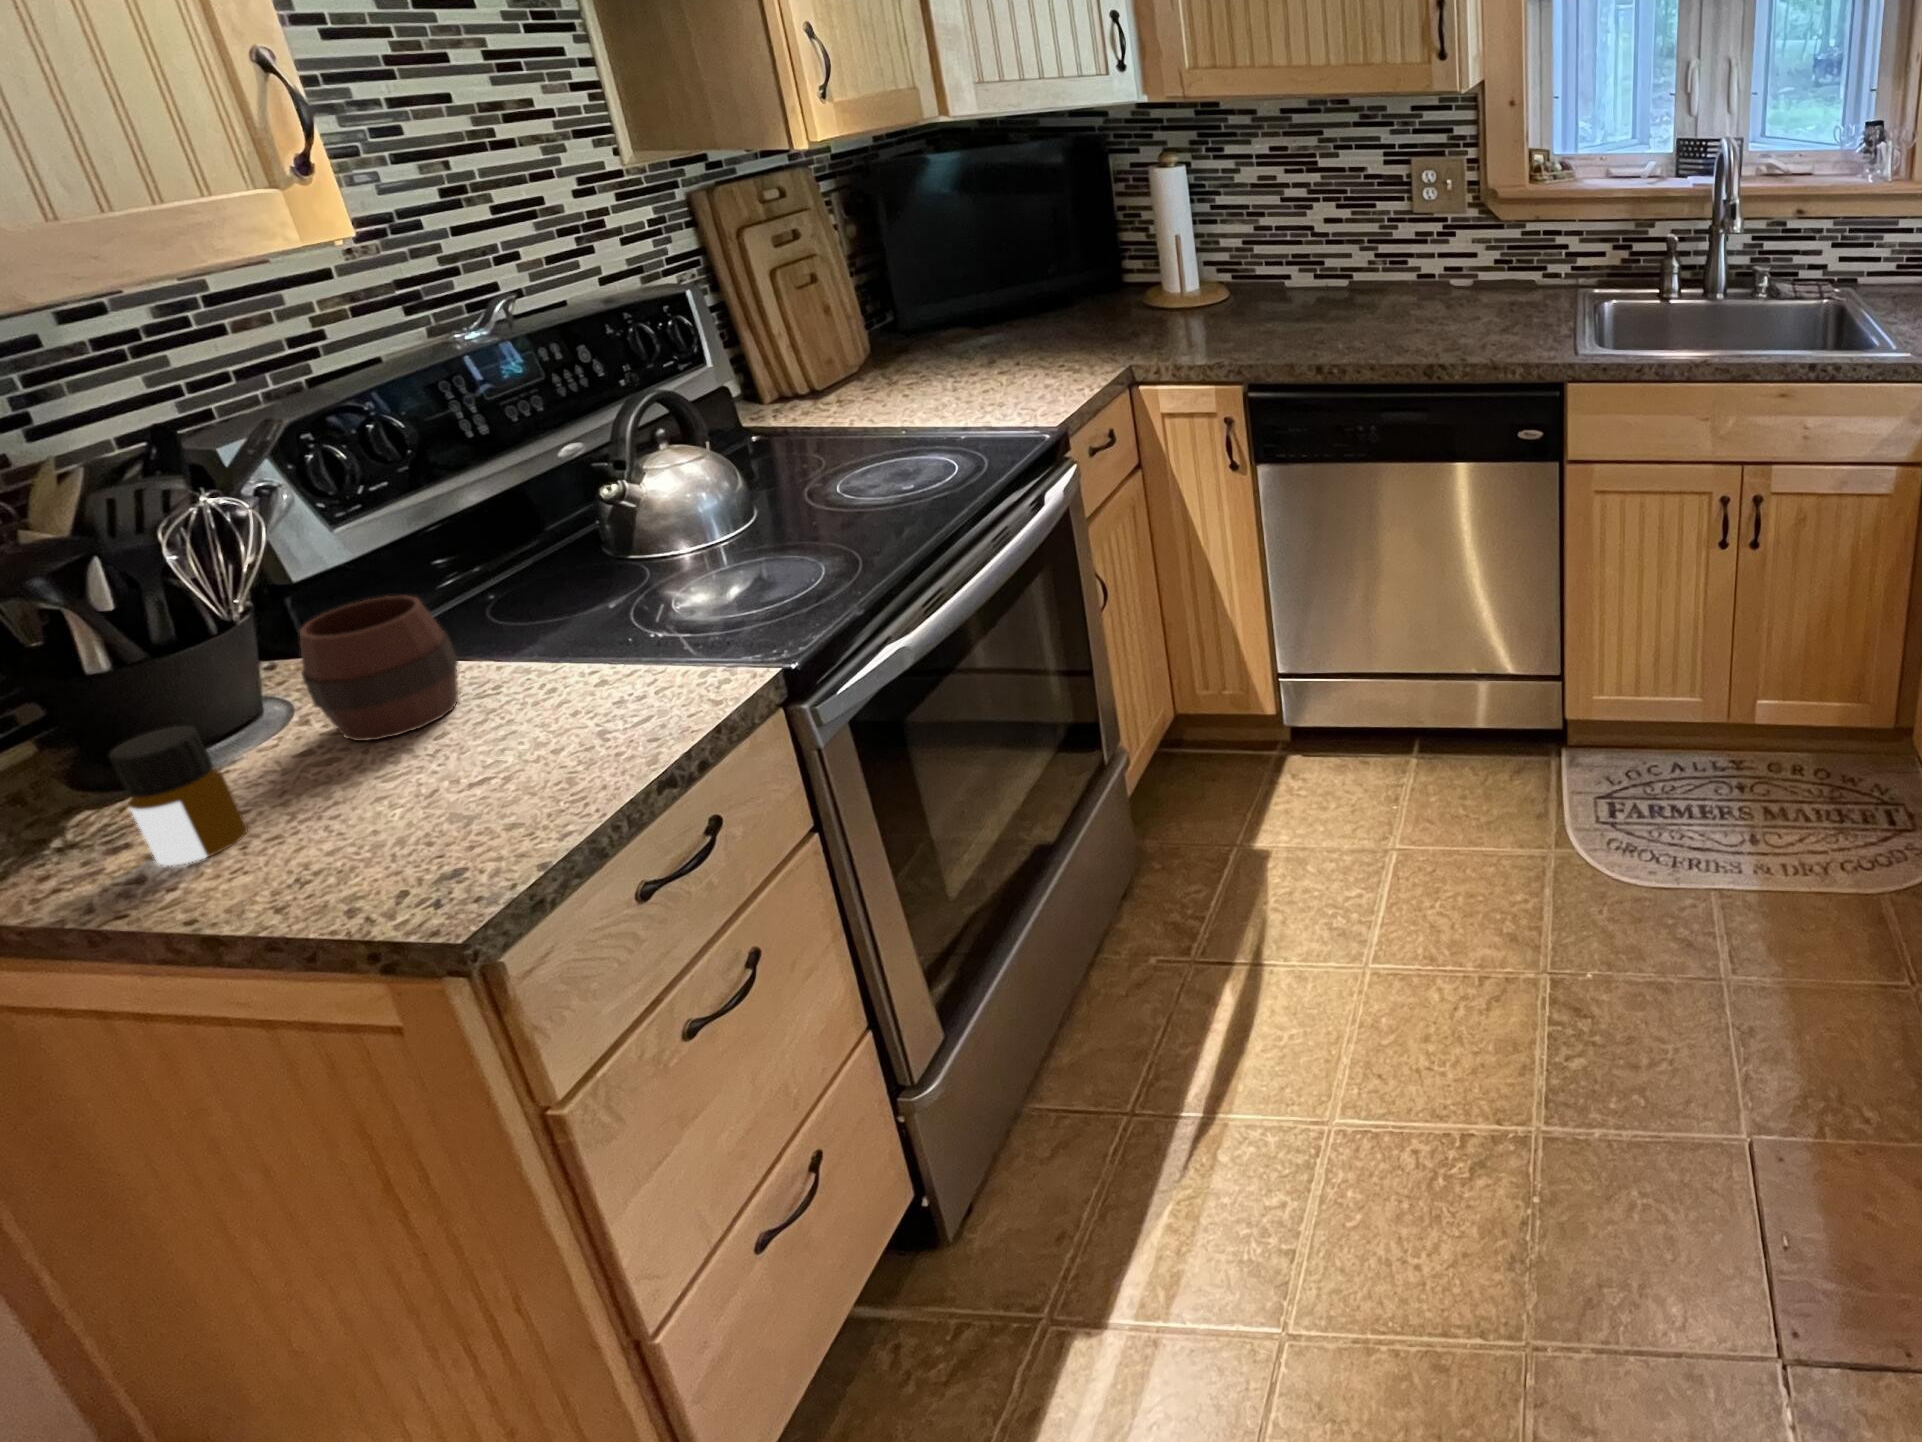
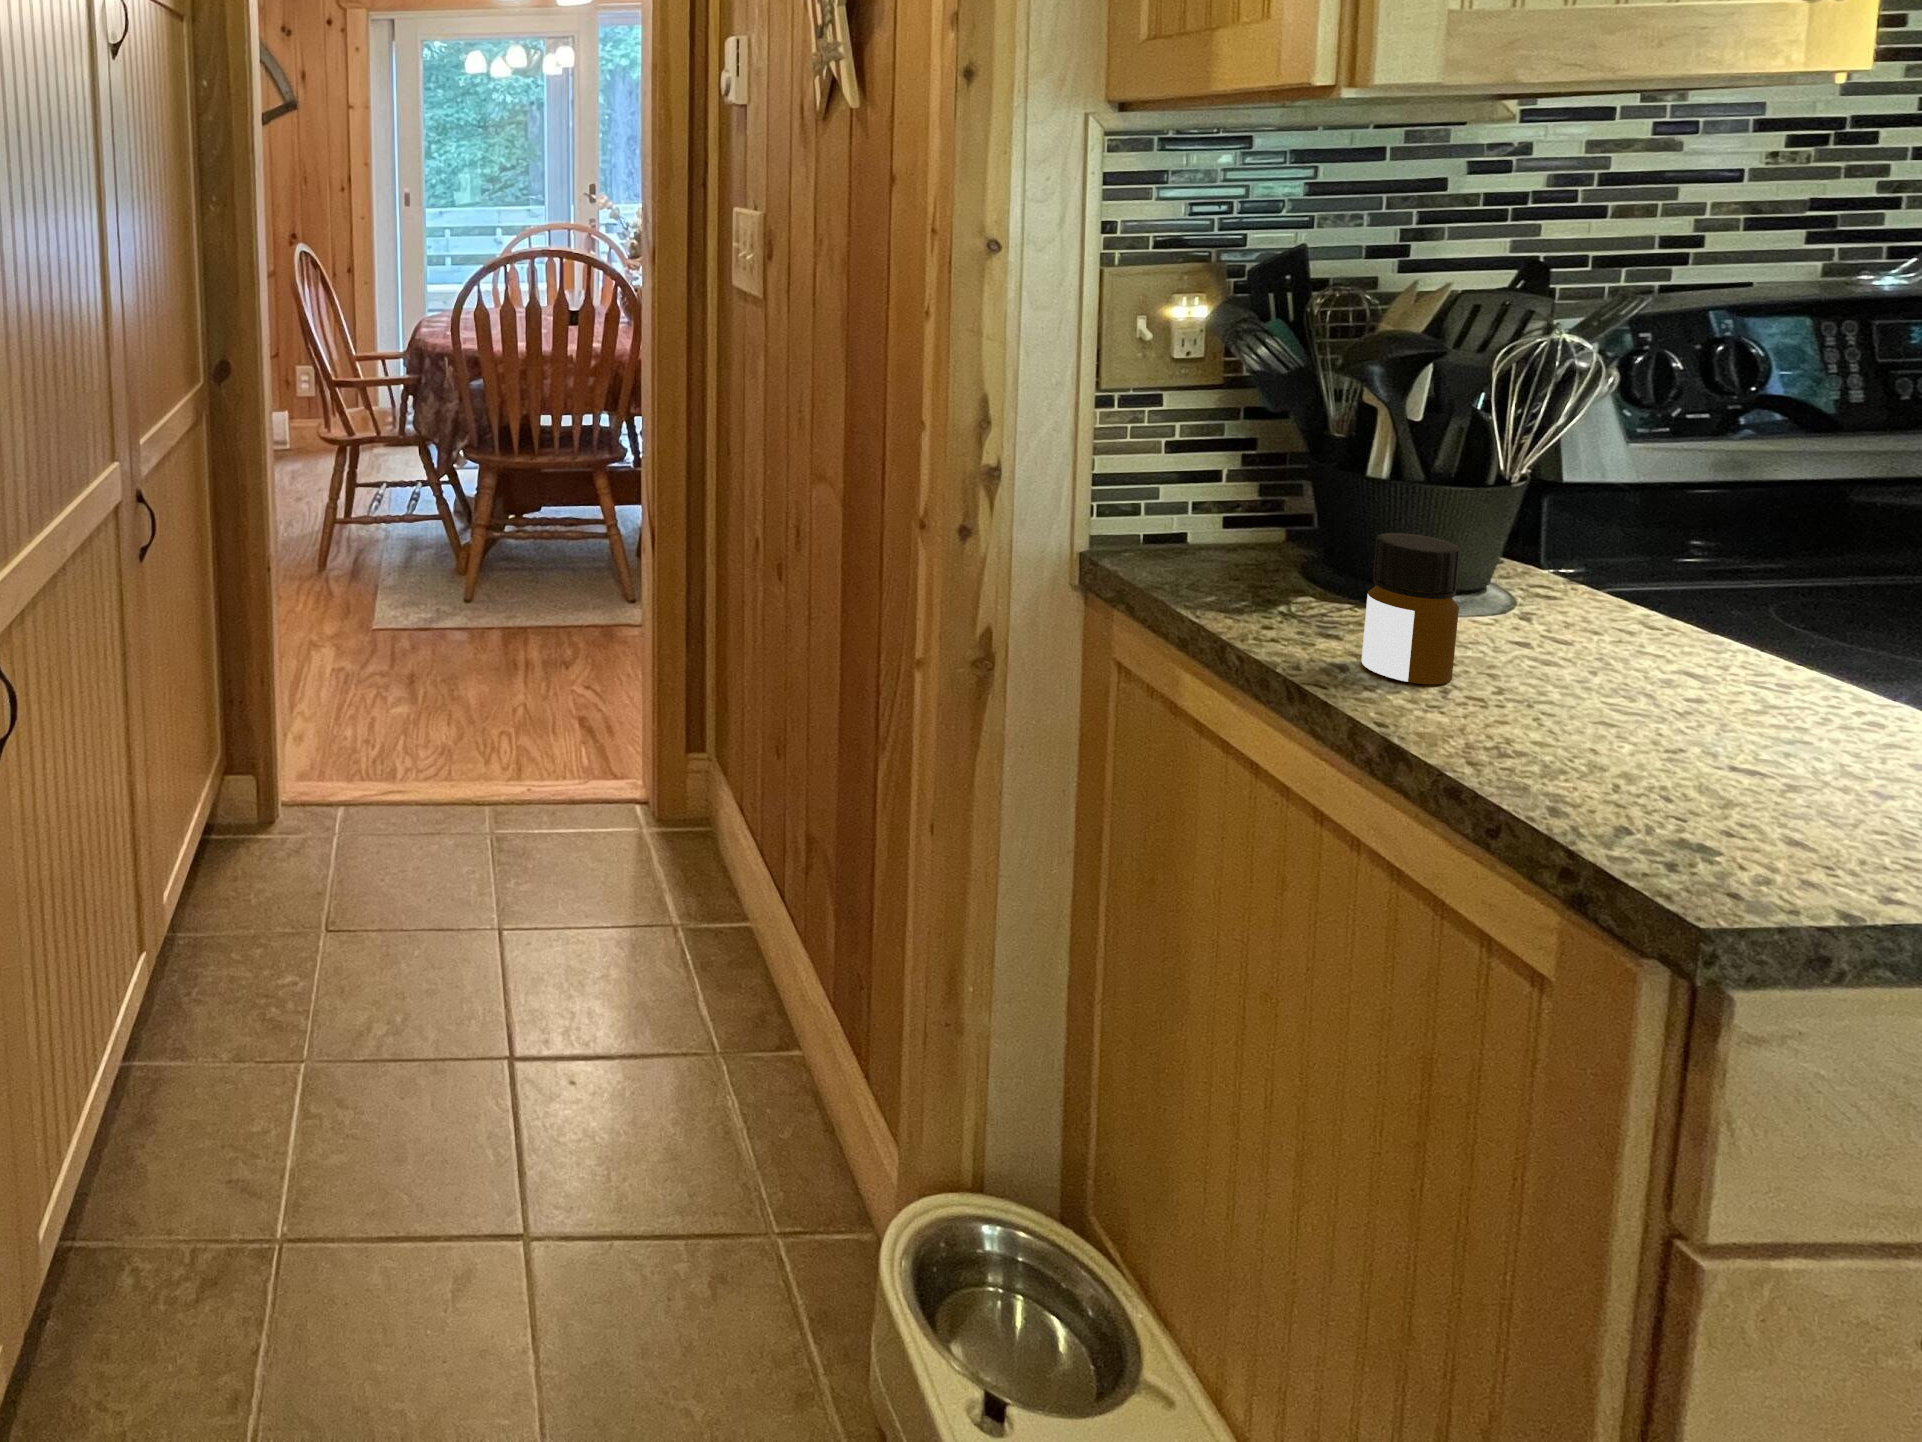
cup: present [300,596,458,741] -> none [1558,502,1760,680]

